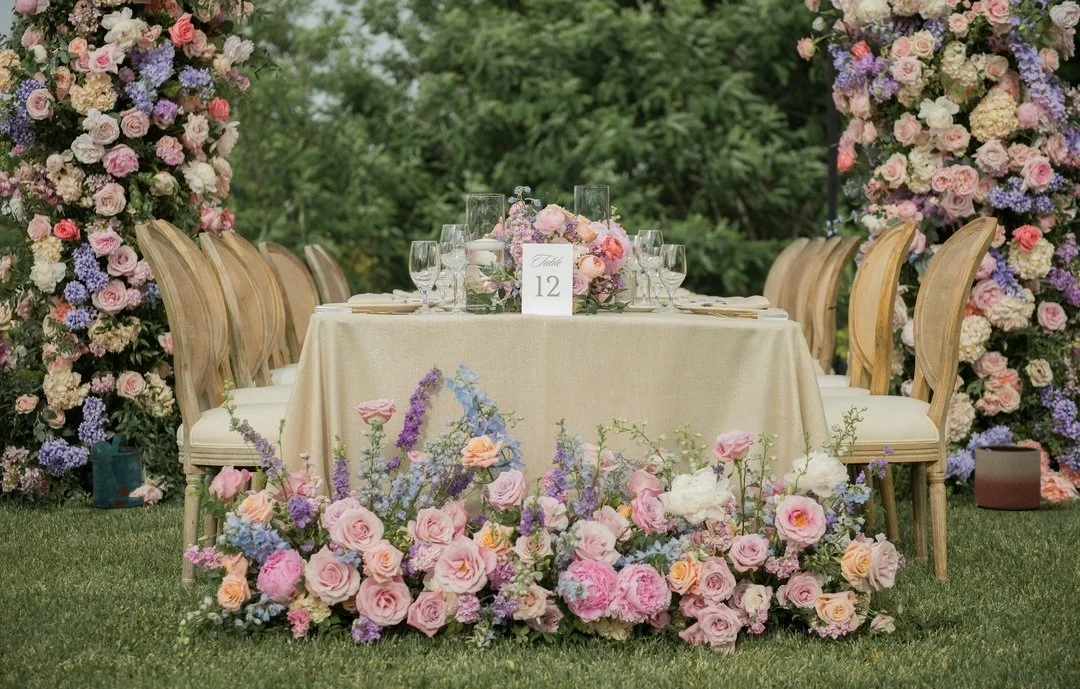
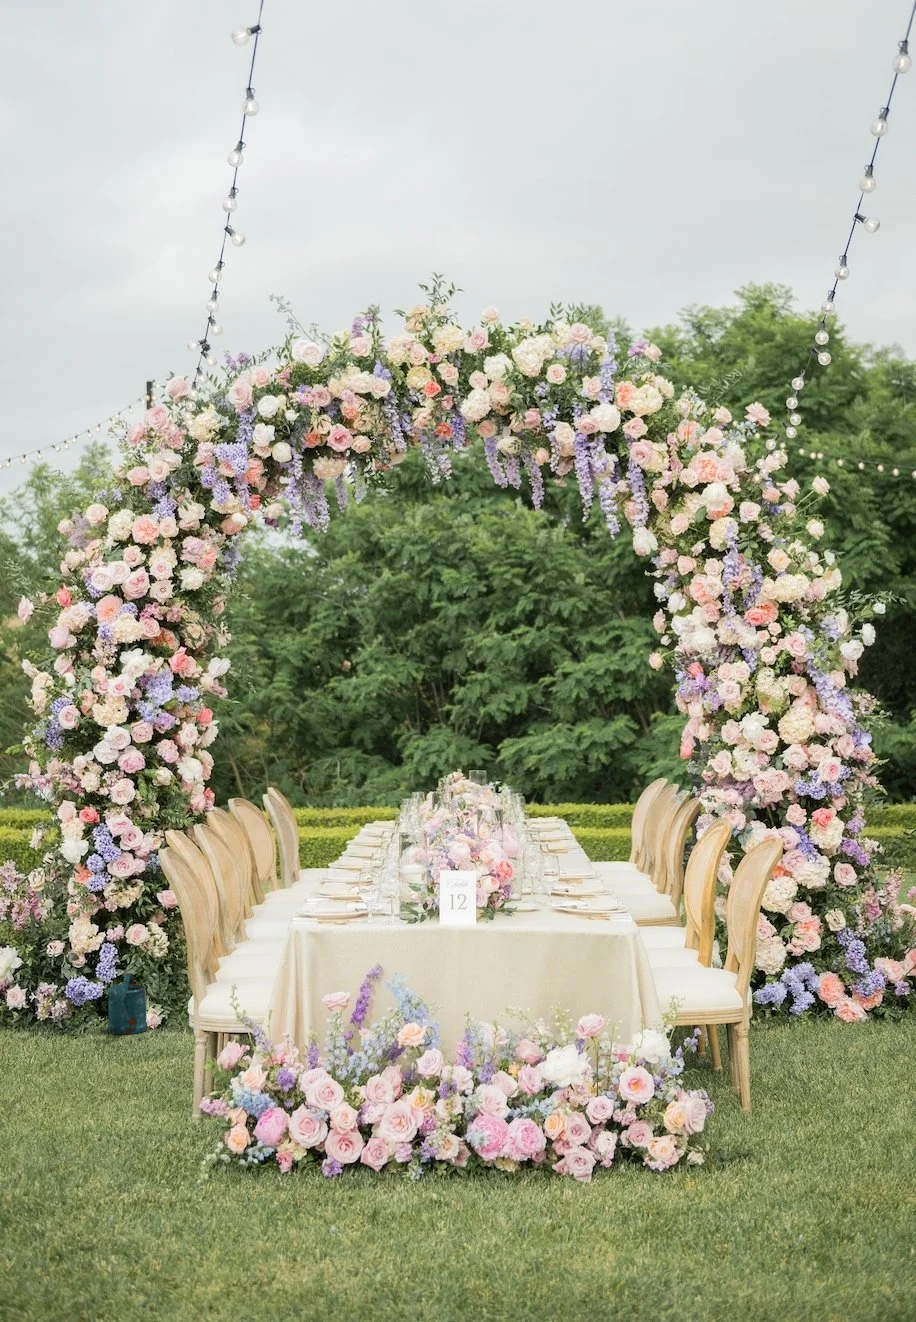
planter: present [974,445,1041,510] -> none [788,978,839,1032]

